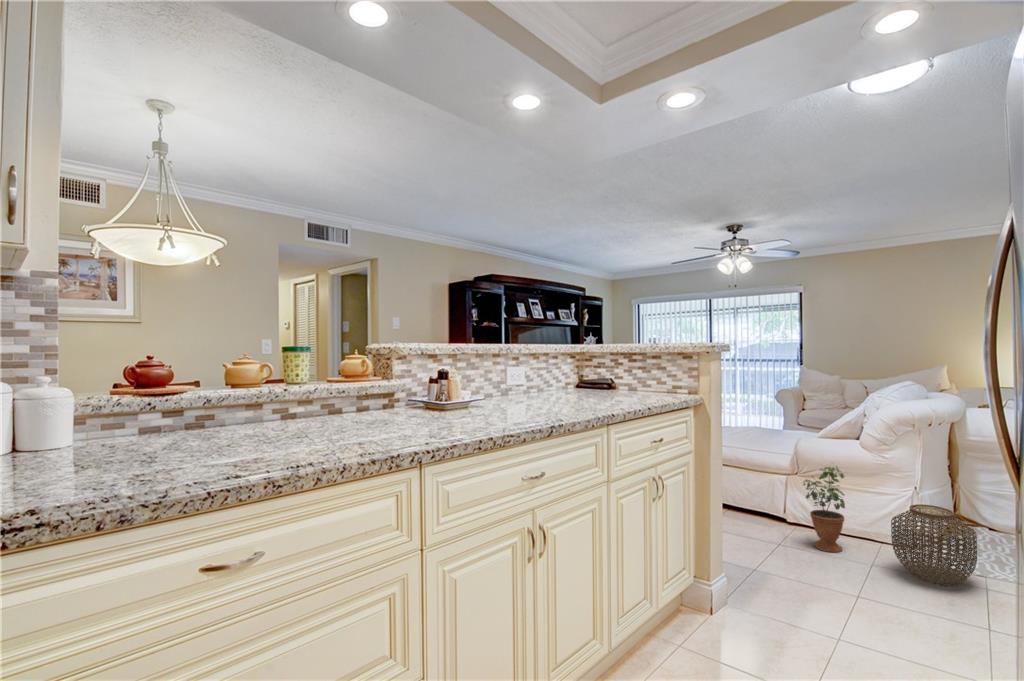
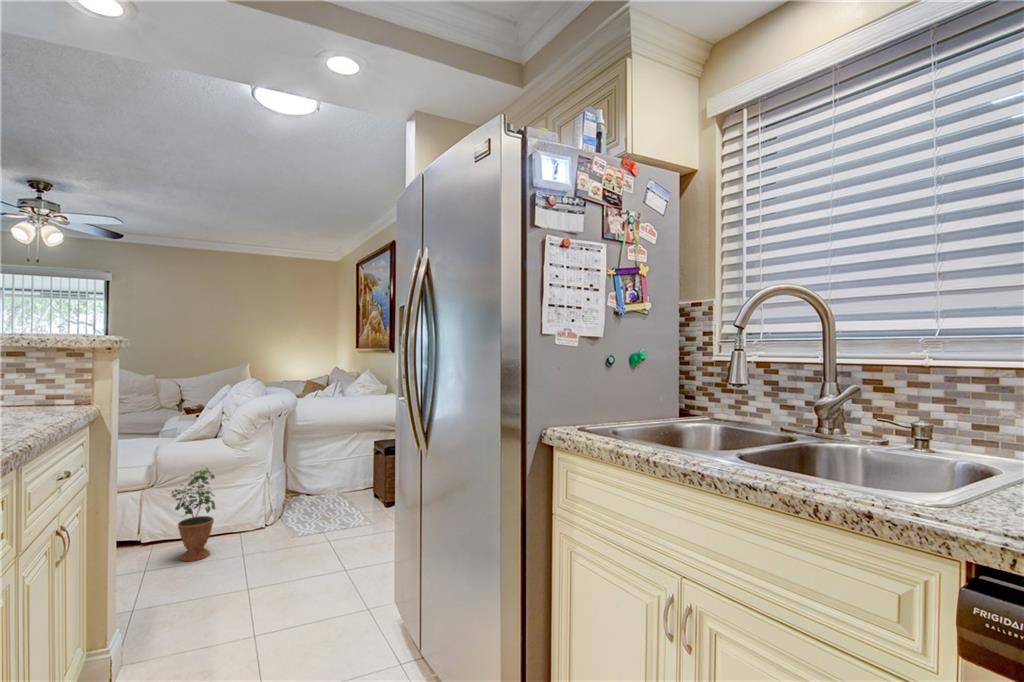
woven basket: present [891,504,977,586] -> none [261,484,322,552]

